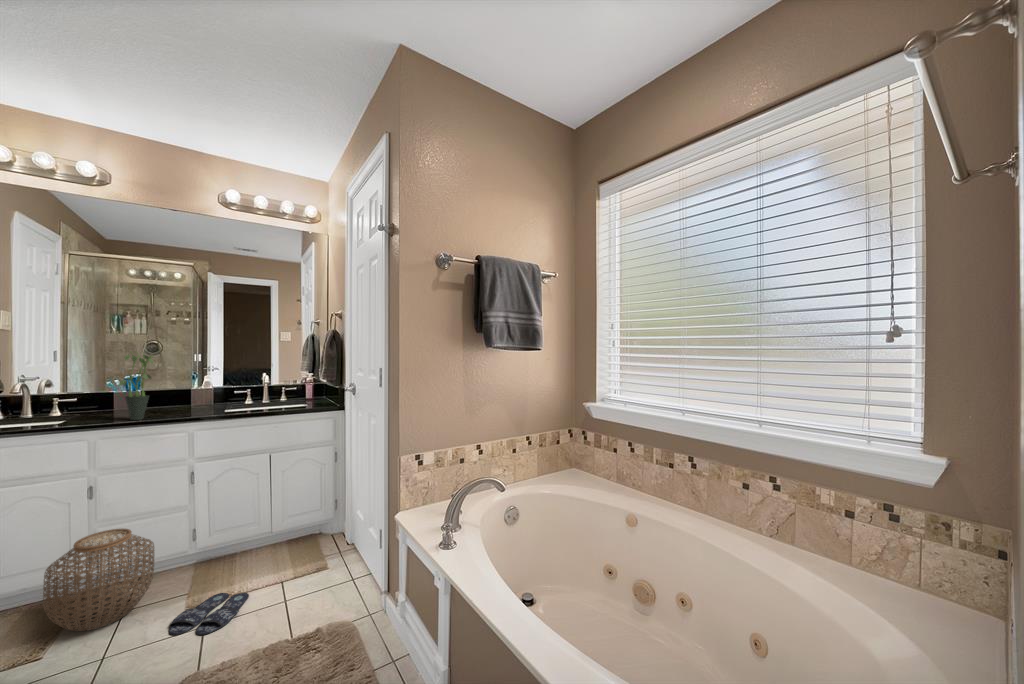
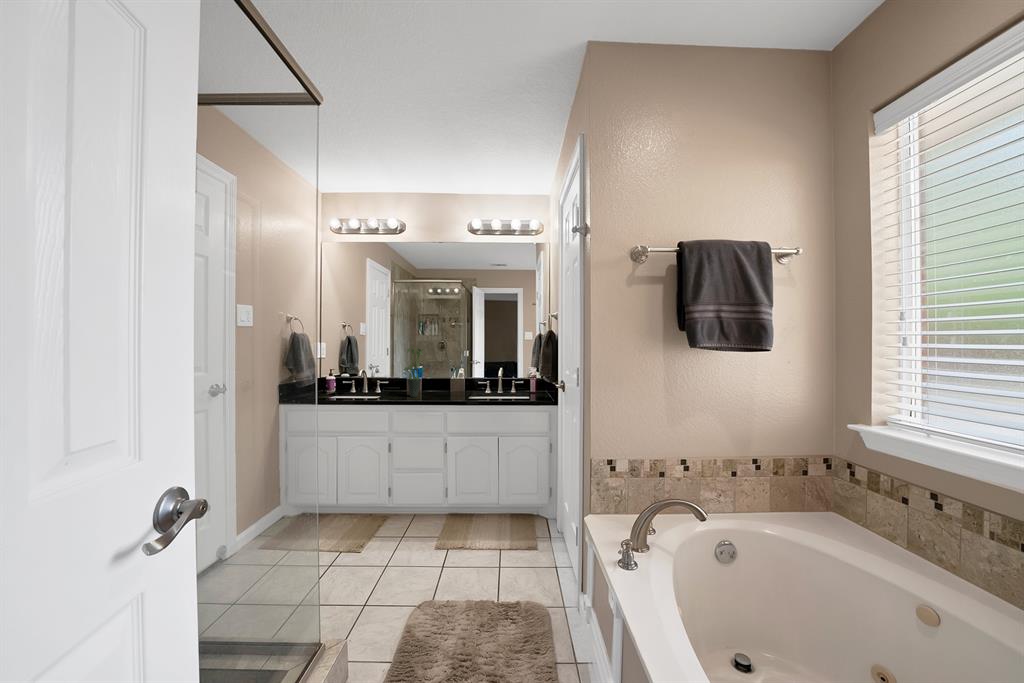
woven basket: present [43,529,154,631] -> none [362,475,420,544]
slippers: present [169,593,249,635] -> none [423,545,476,574]

